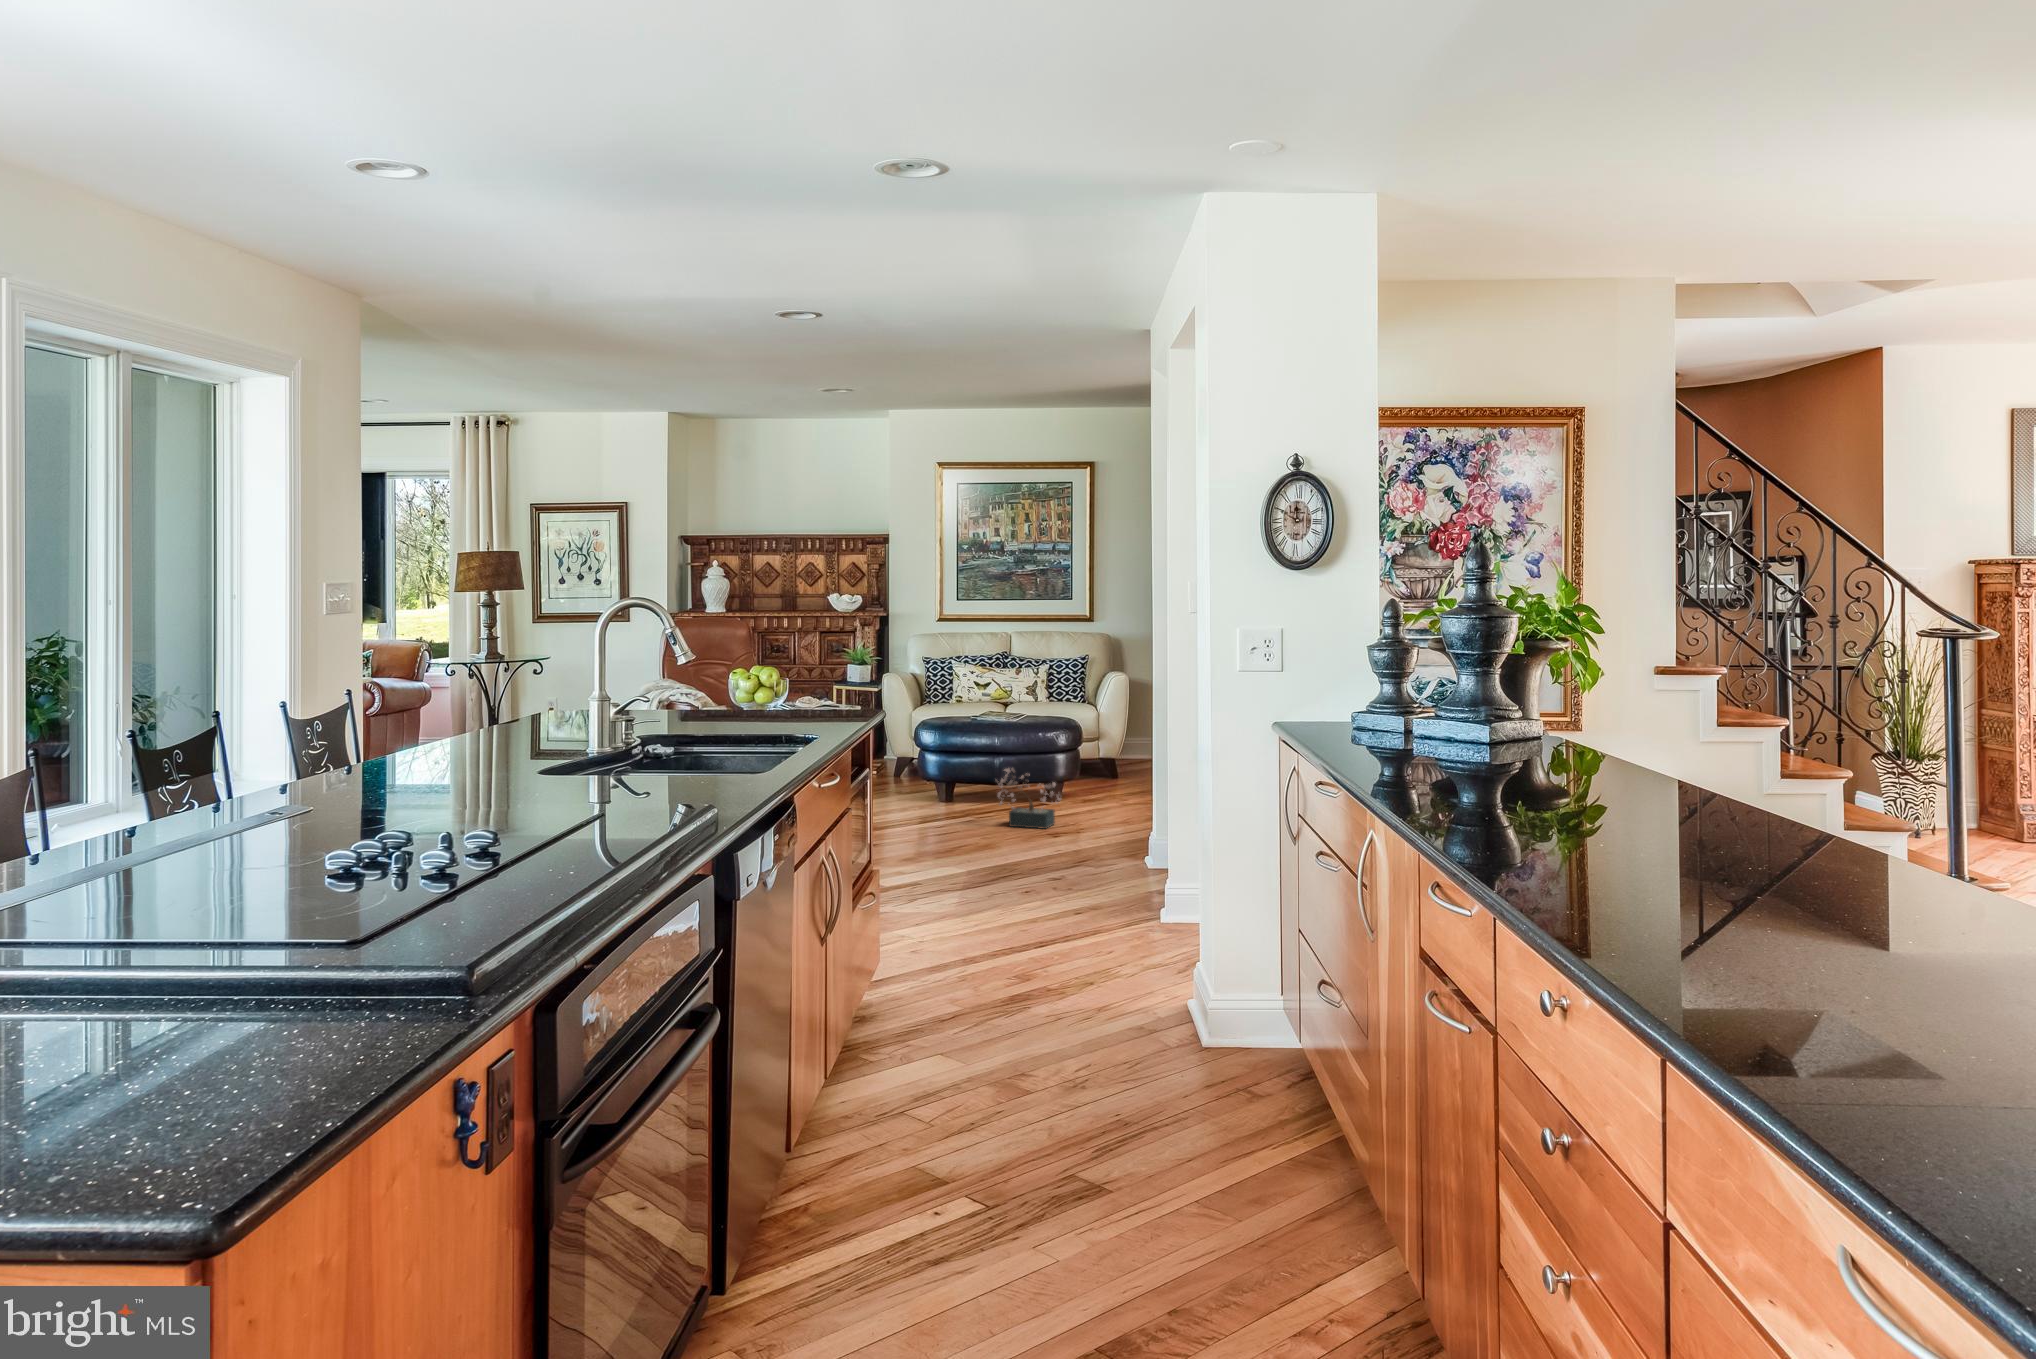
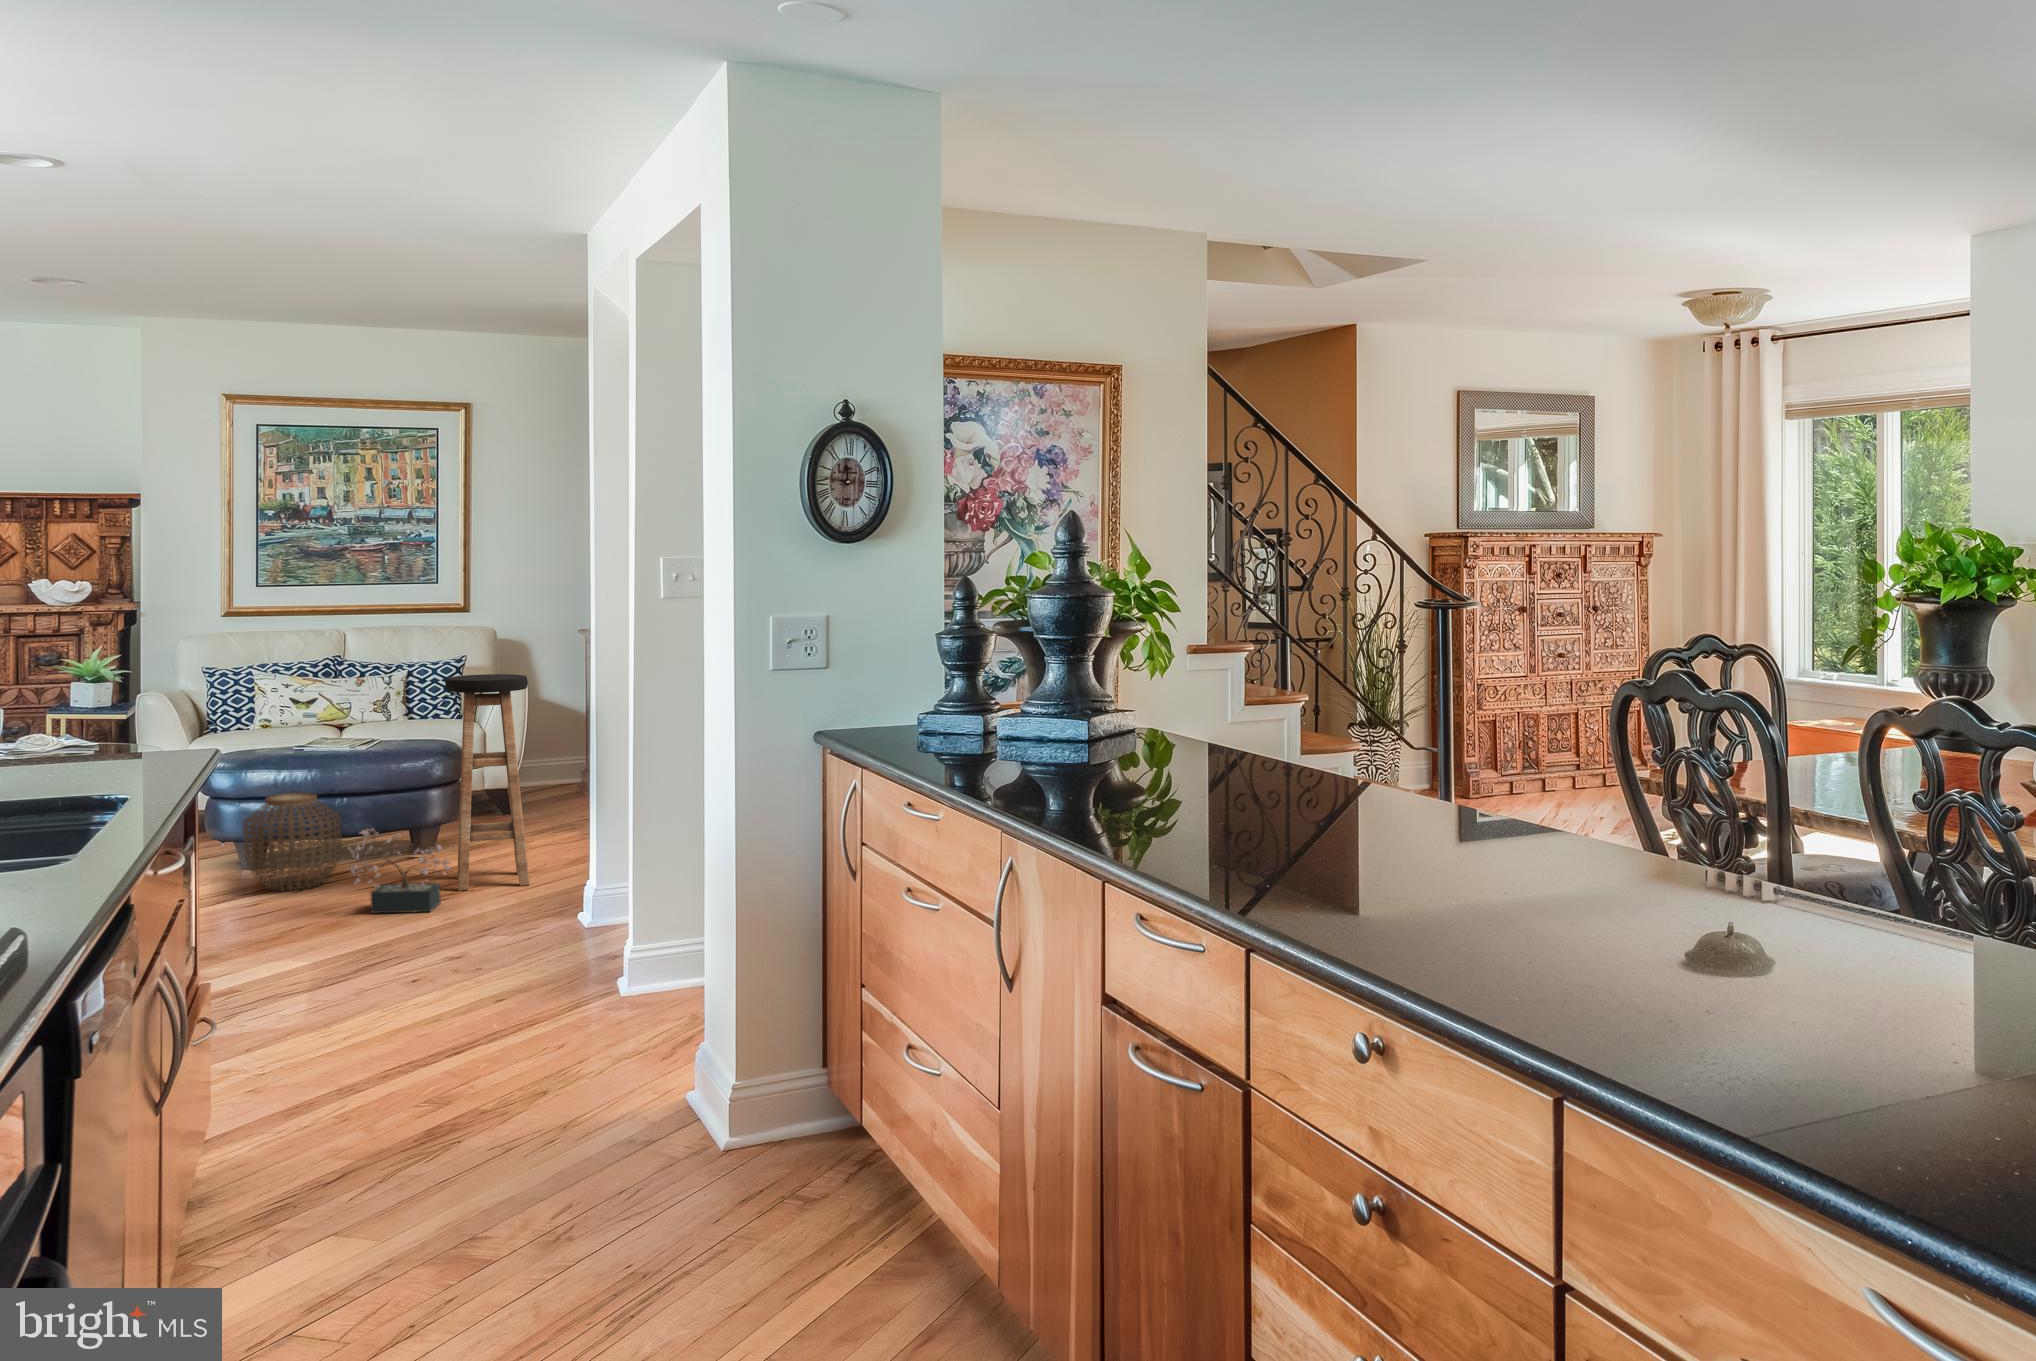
bar stool: none [1064,663,1120,817] -> present [445,674,529,891]
woven basket: none [935,742,995,808] -> present [243,793,342,891]

